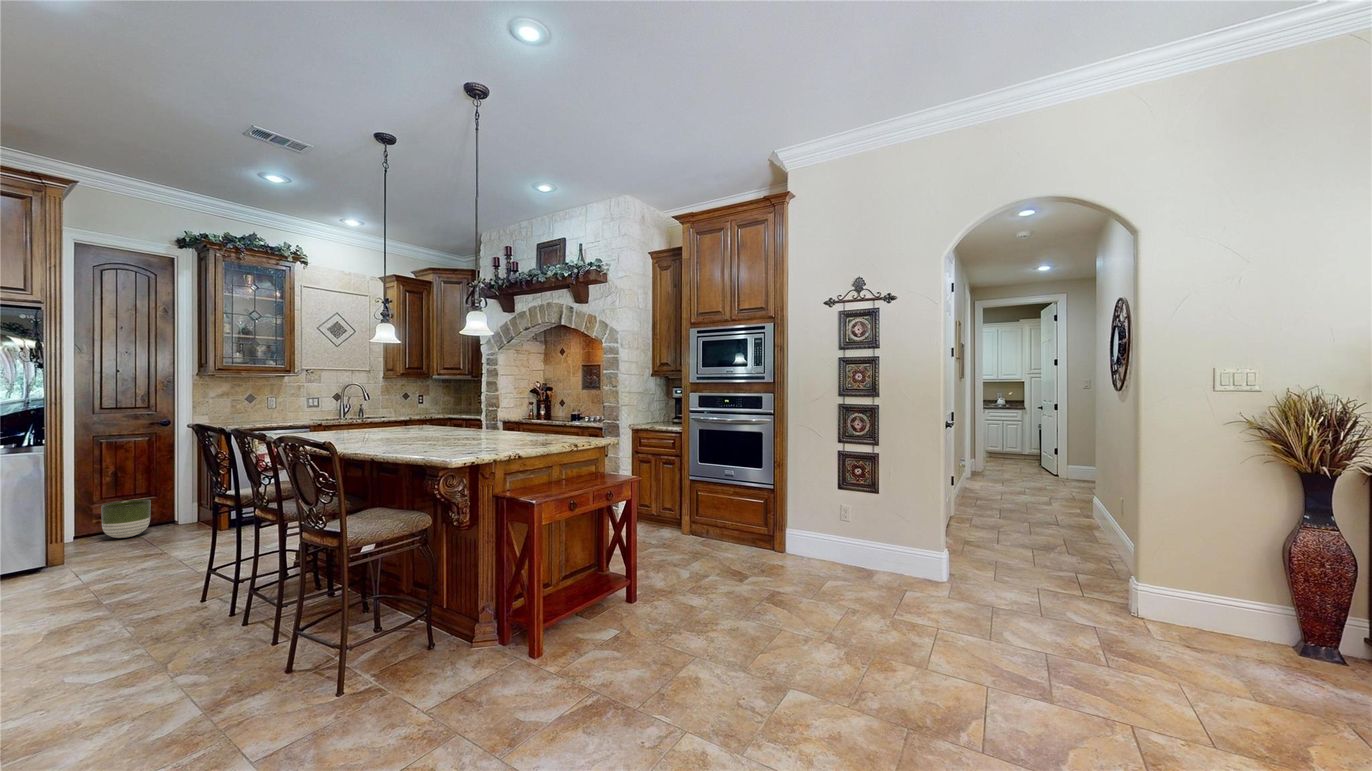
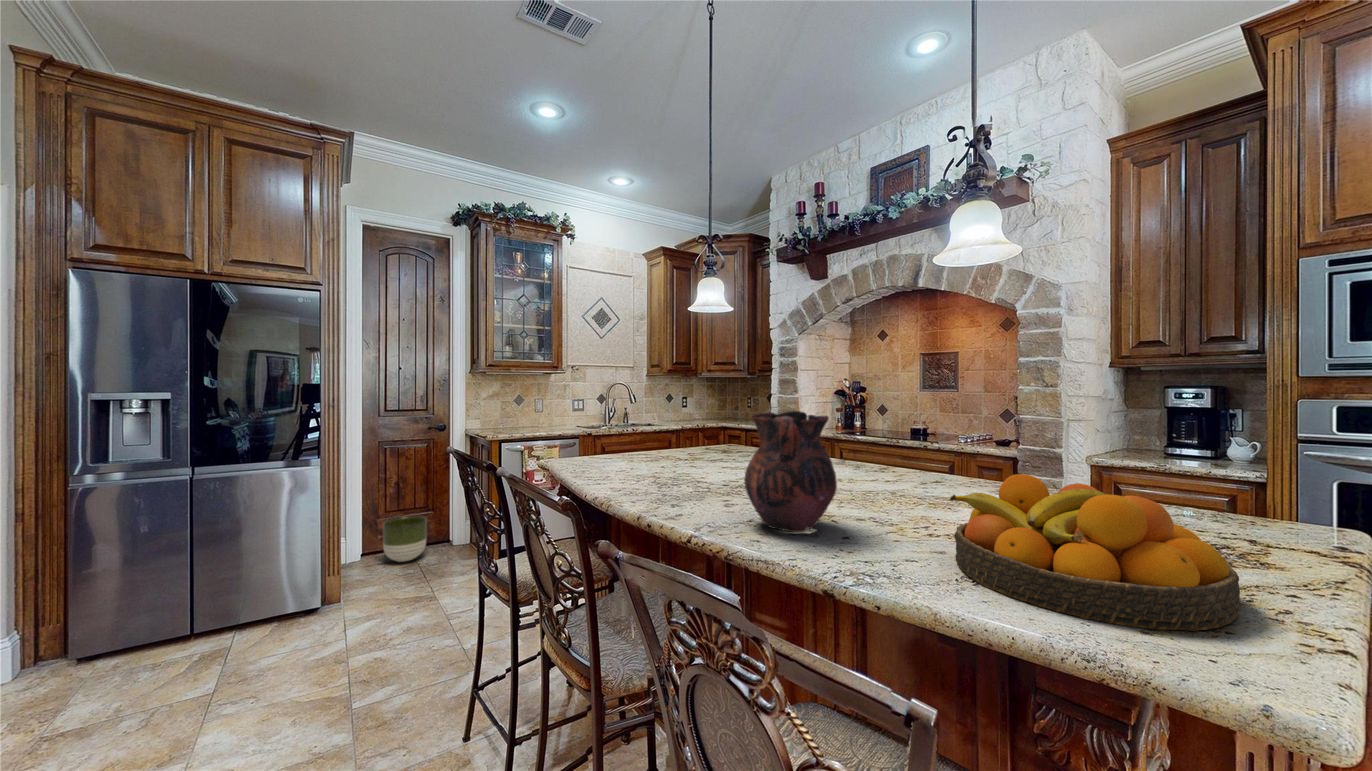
vase: none [364,397,408,446] -> present [744,411,837,532]
fruit bowl: none [428,416,504,452] -> present [950,474,1240,631]

